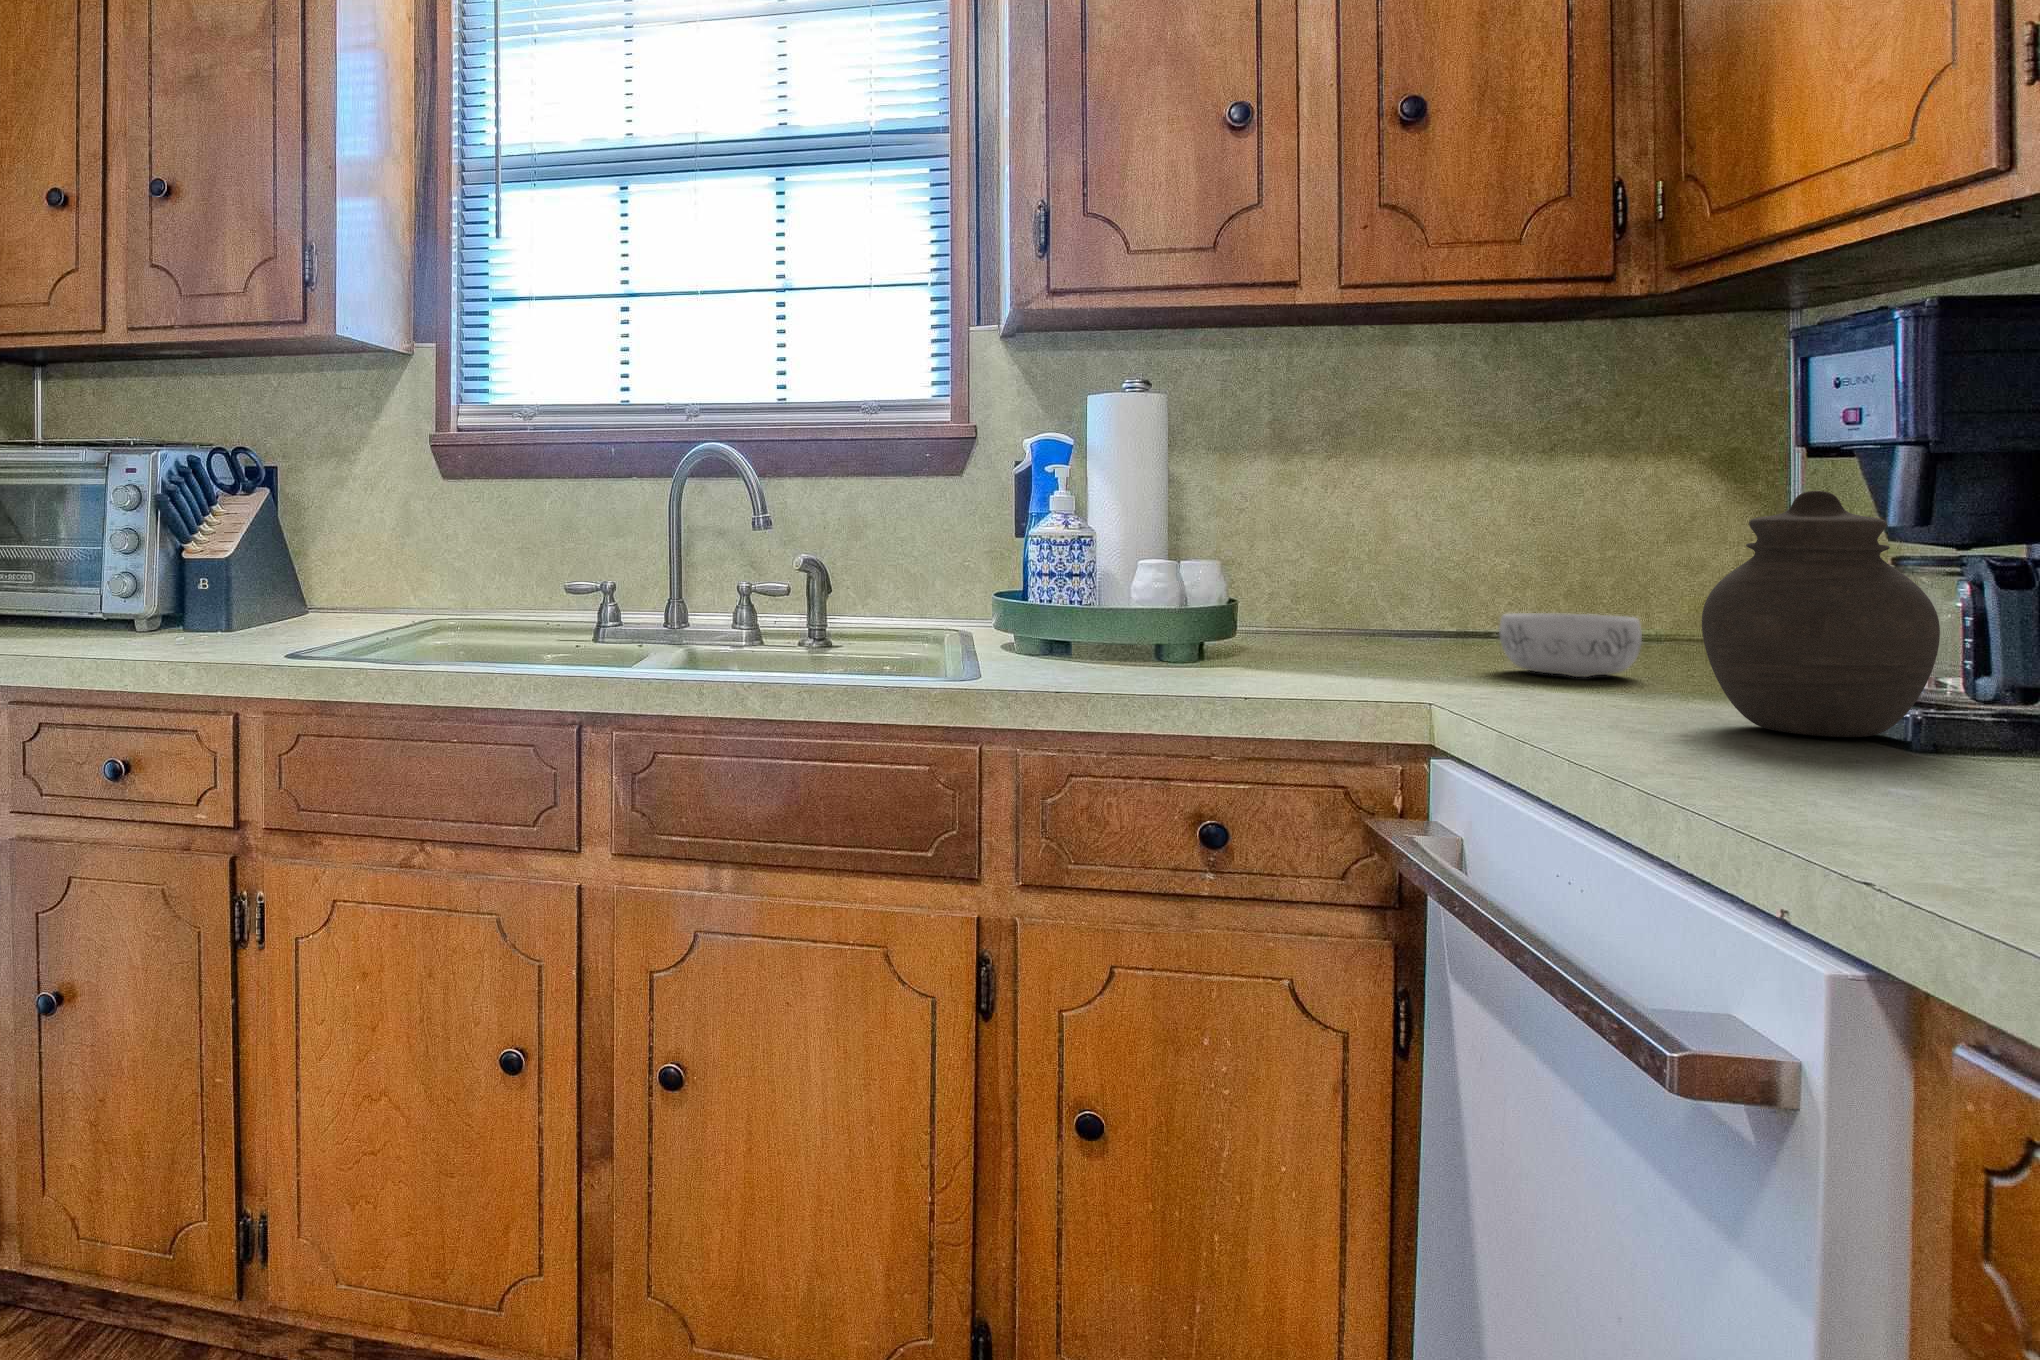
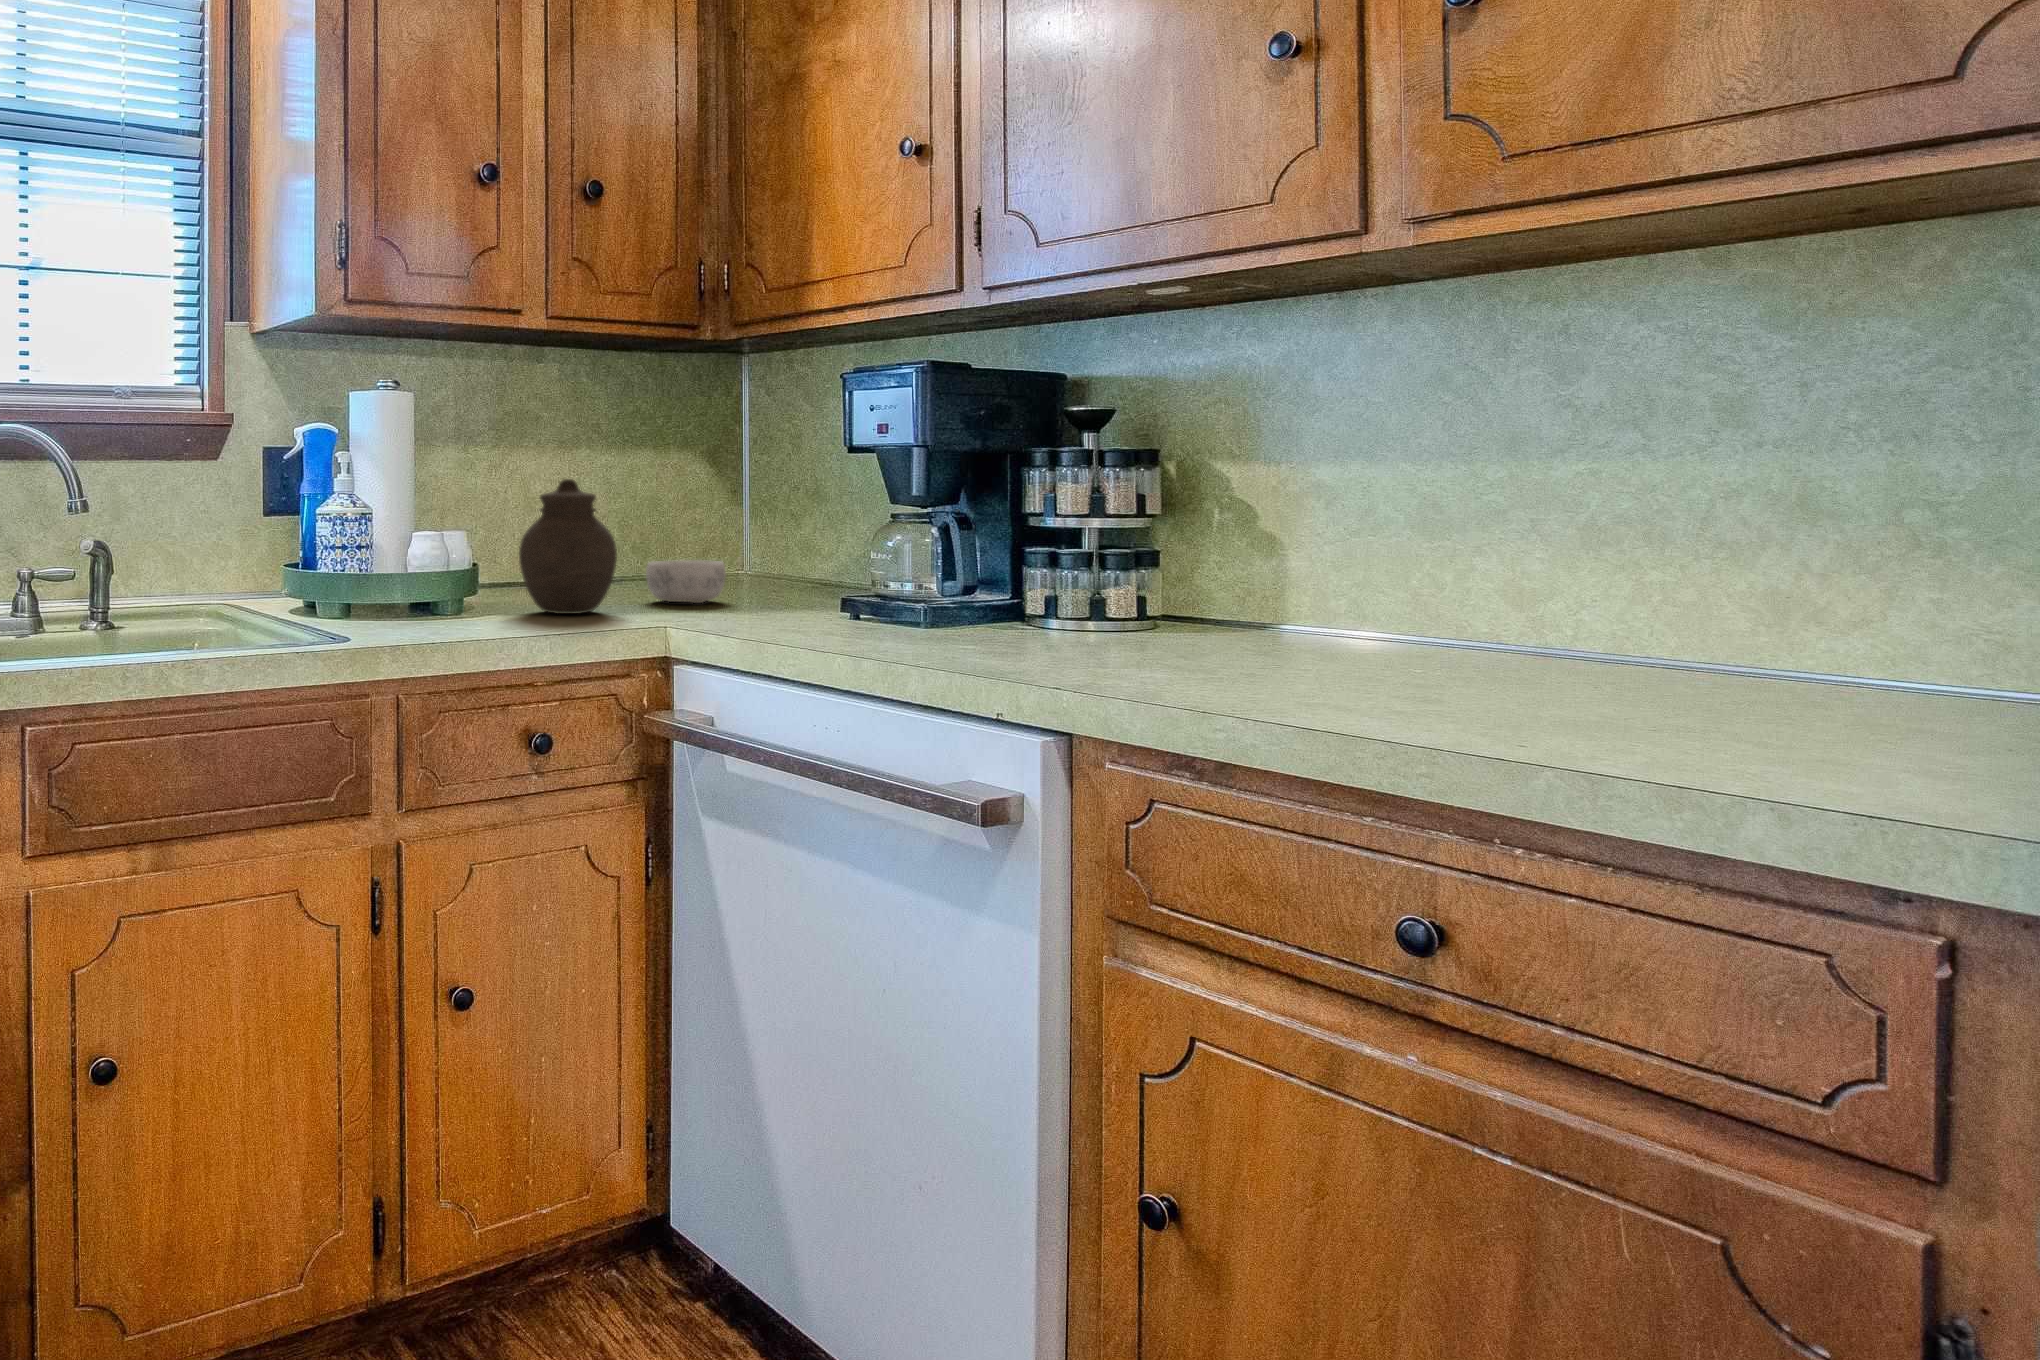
jar: present [1702,491,1940,737] -> present [519,479,617,614]

